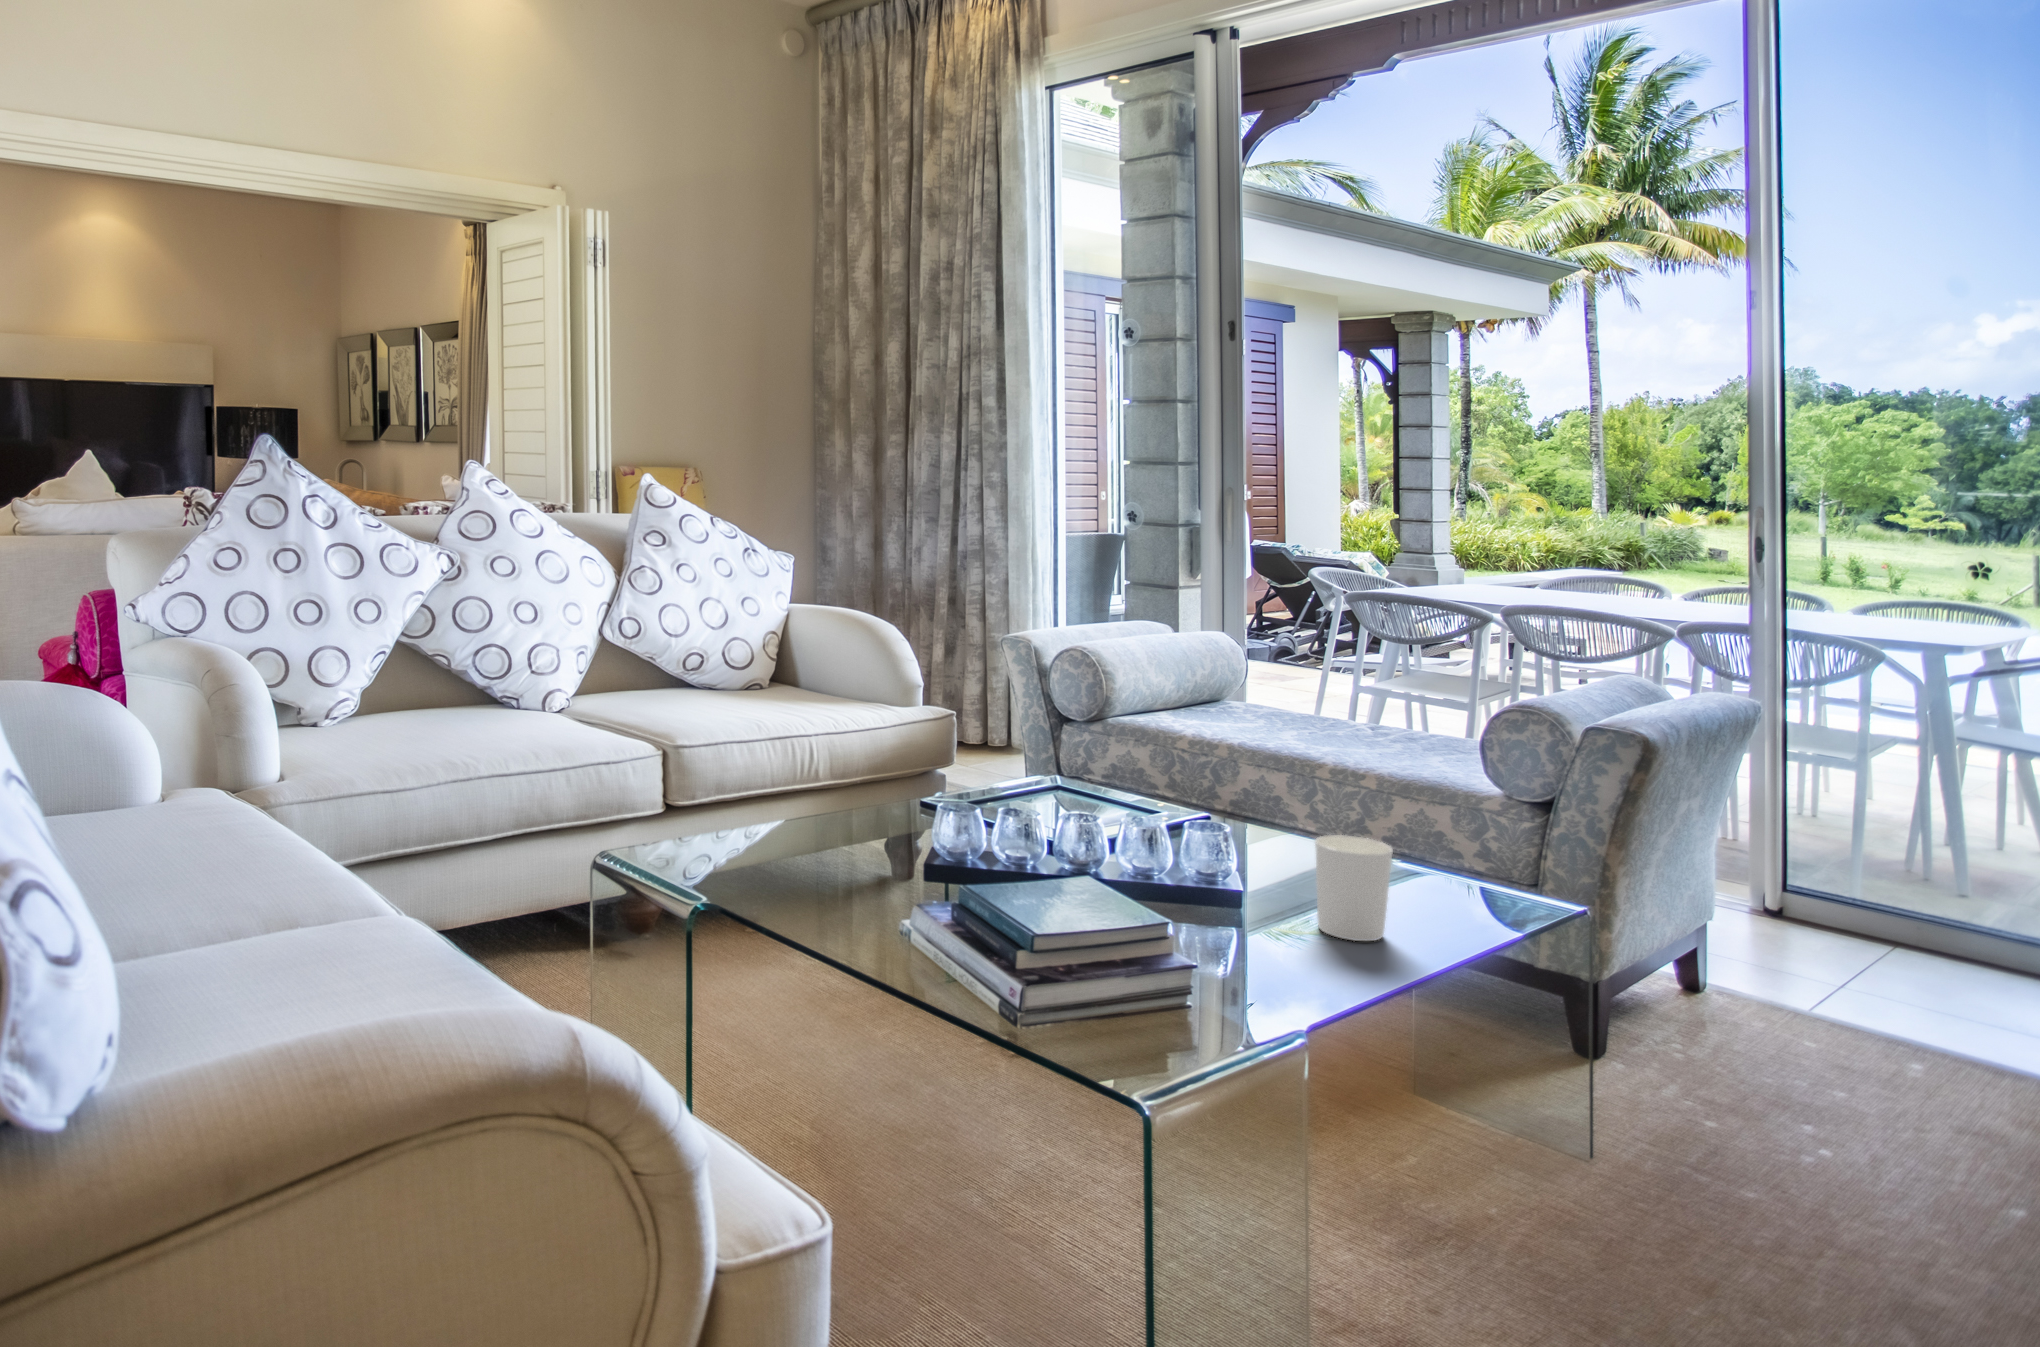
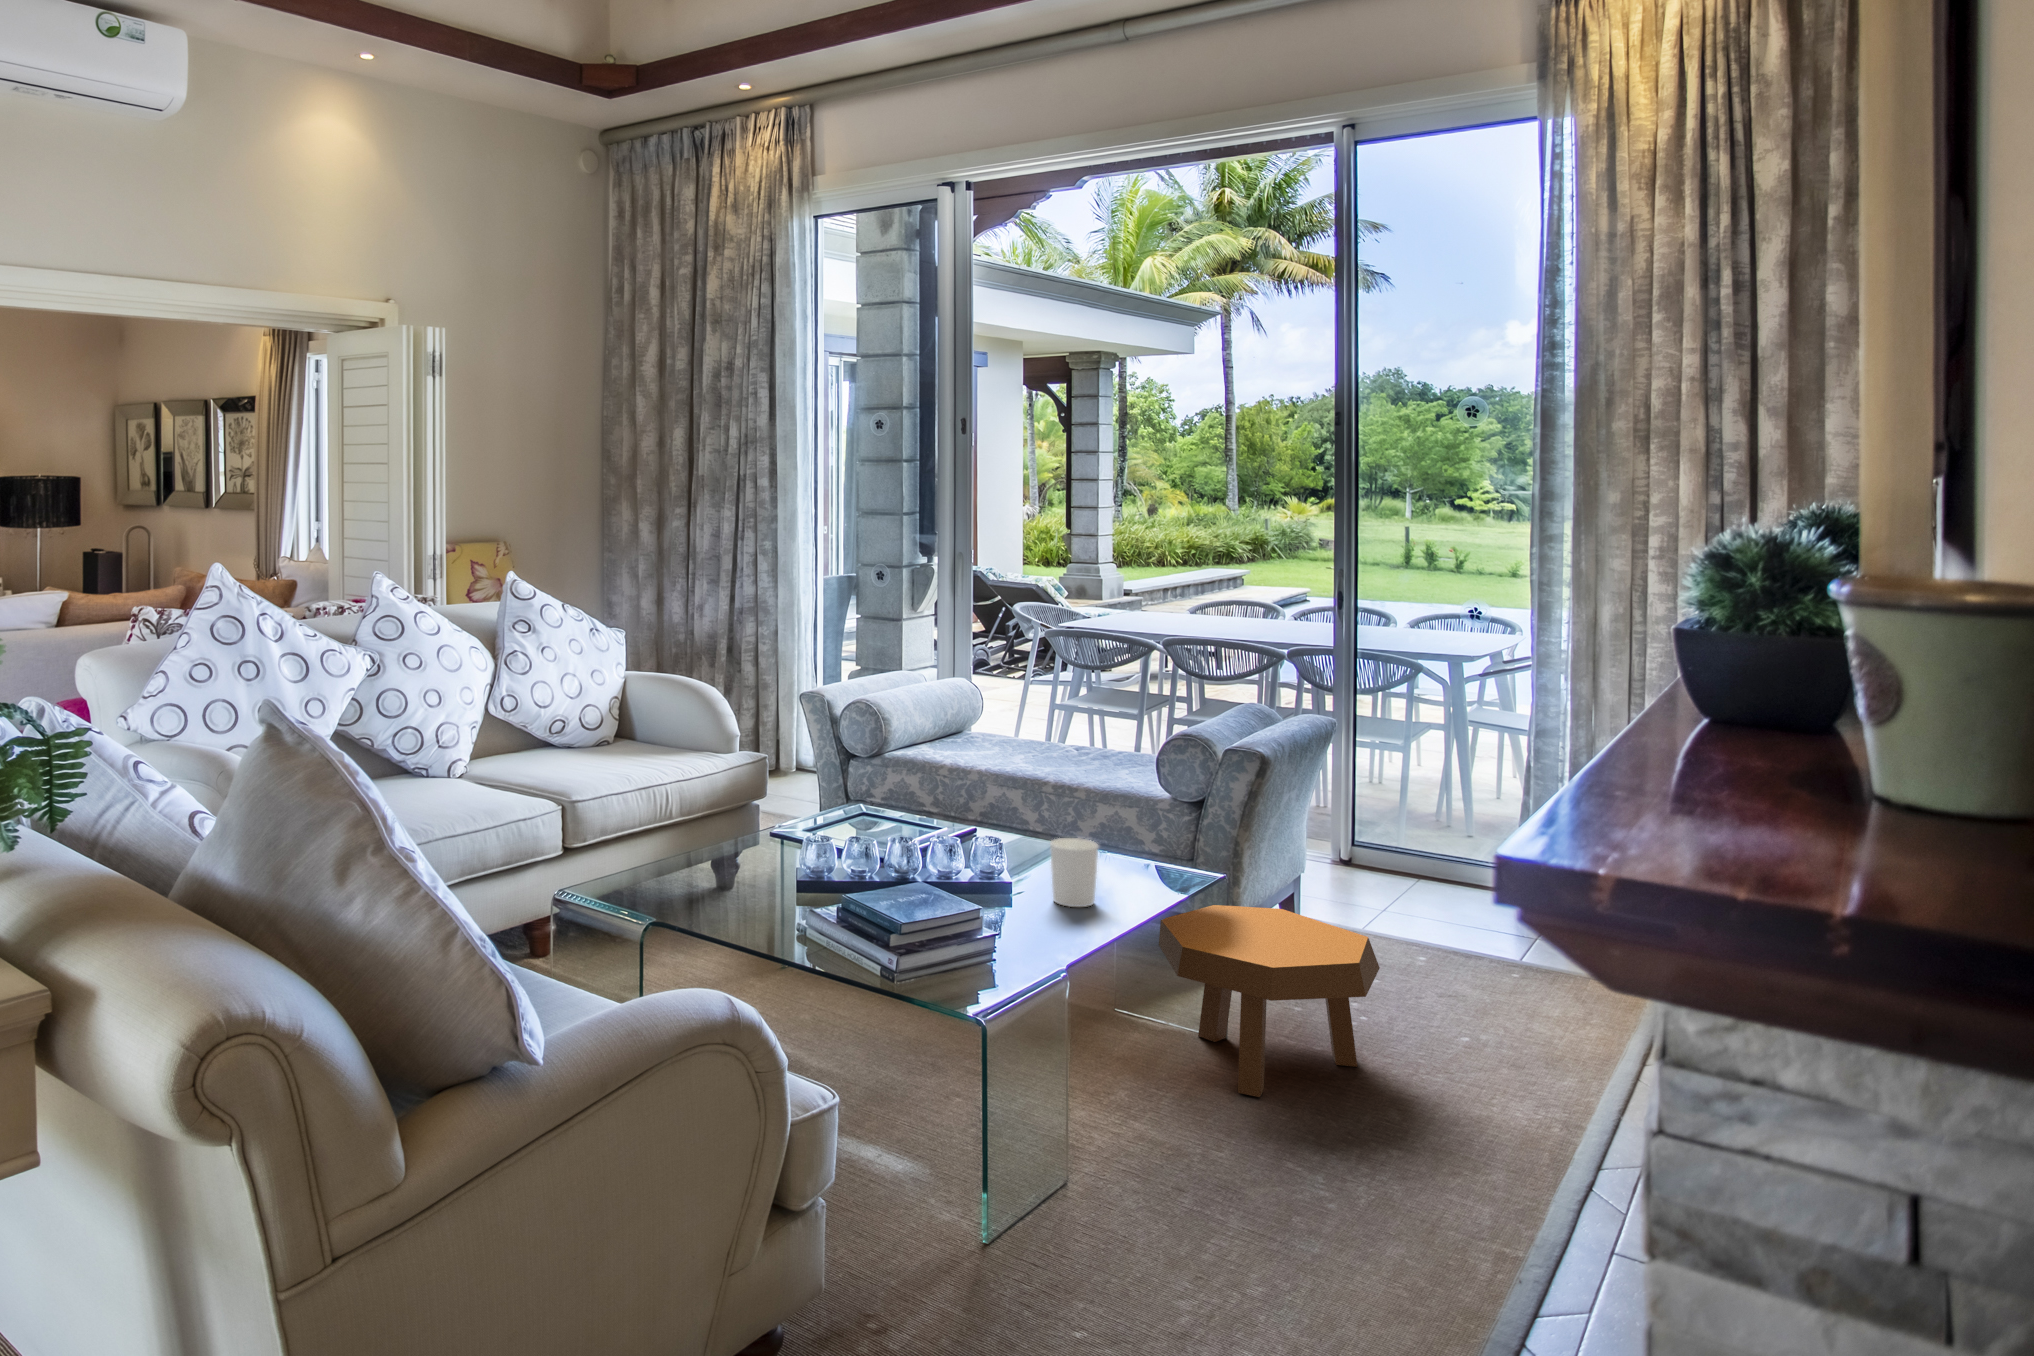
footstool: none [1484,952,1865,1266] -> present [1159,905,1380,1097]

